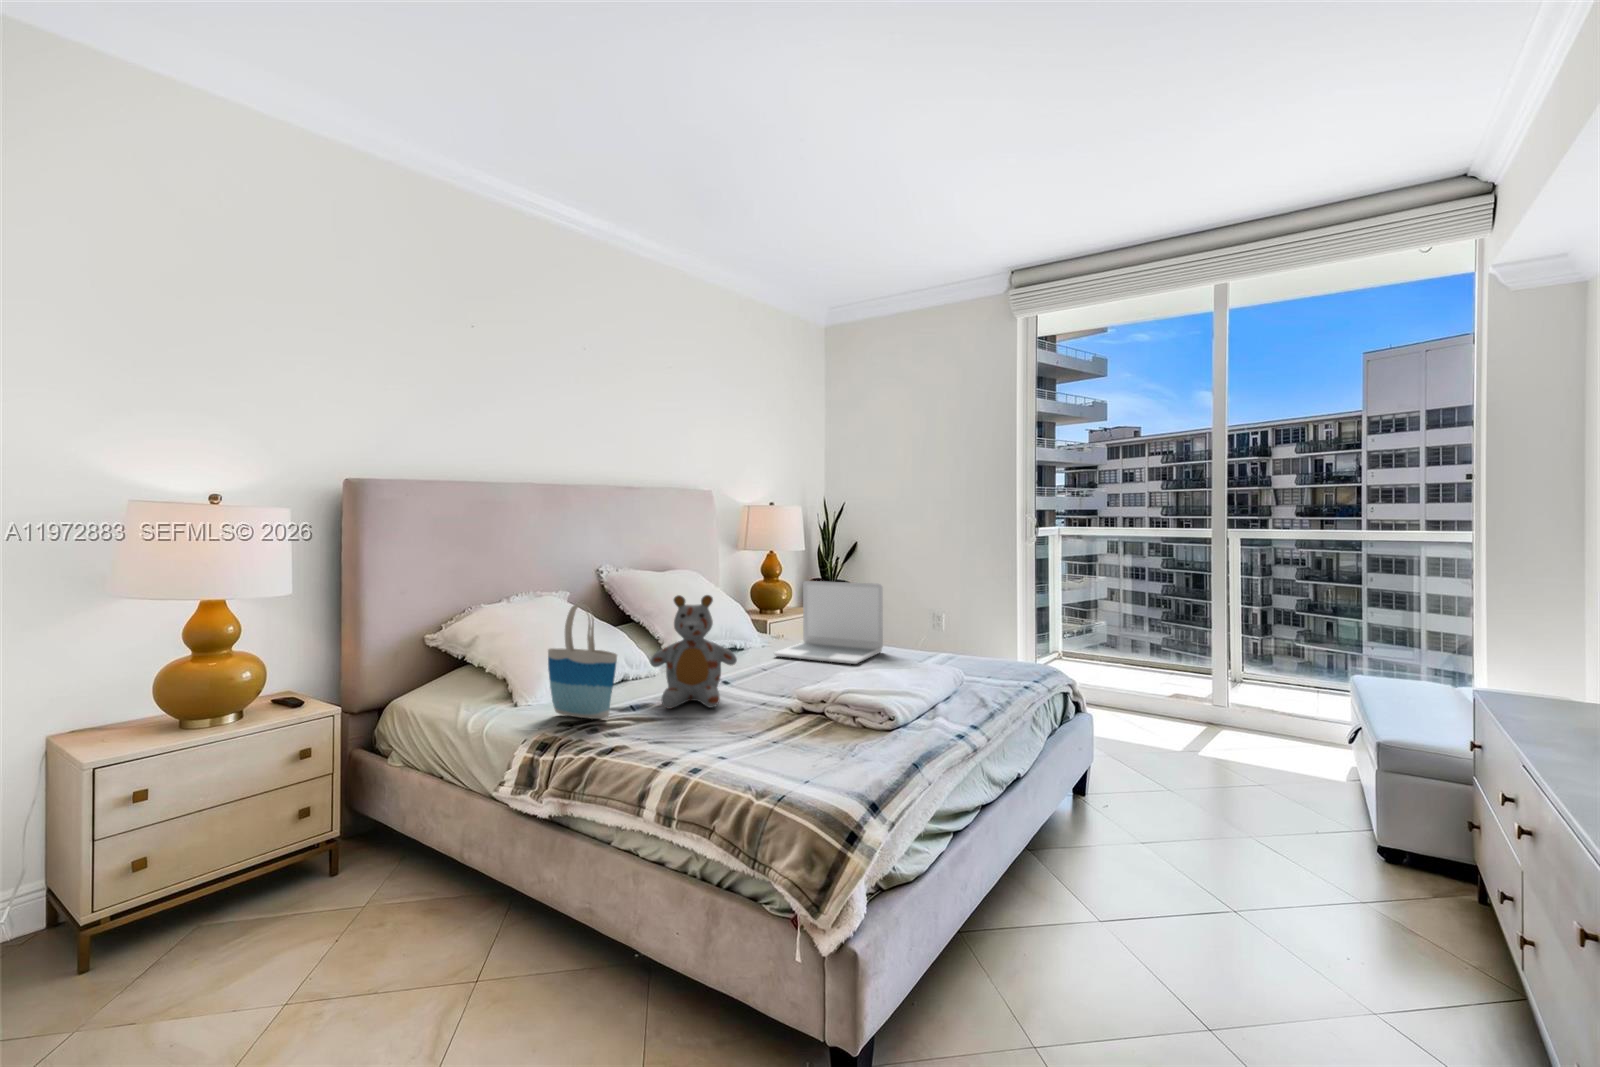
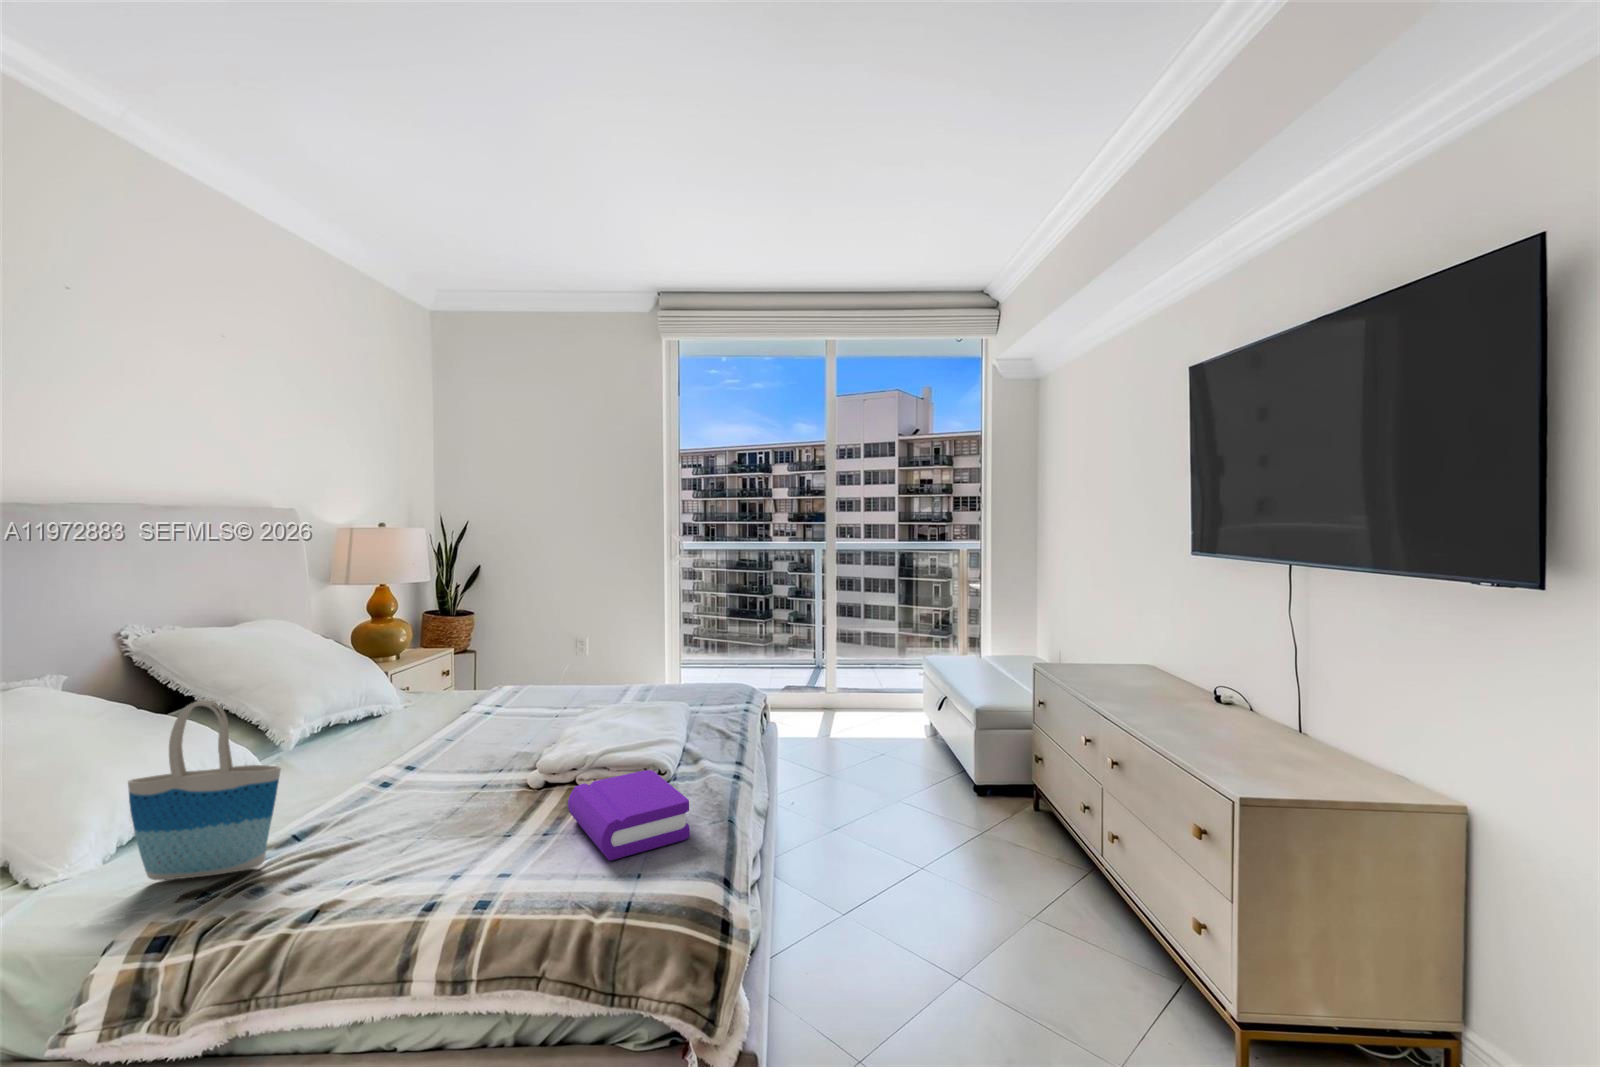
laptop: present [774,581,883,664] -> none [441,618,573,720]
stuffed bear: present [650,595,737,709] -> none [307,659,441,826]
book: none [788,707,870,768] -> present [568,770,690,860]

